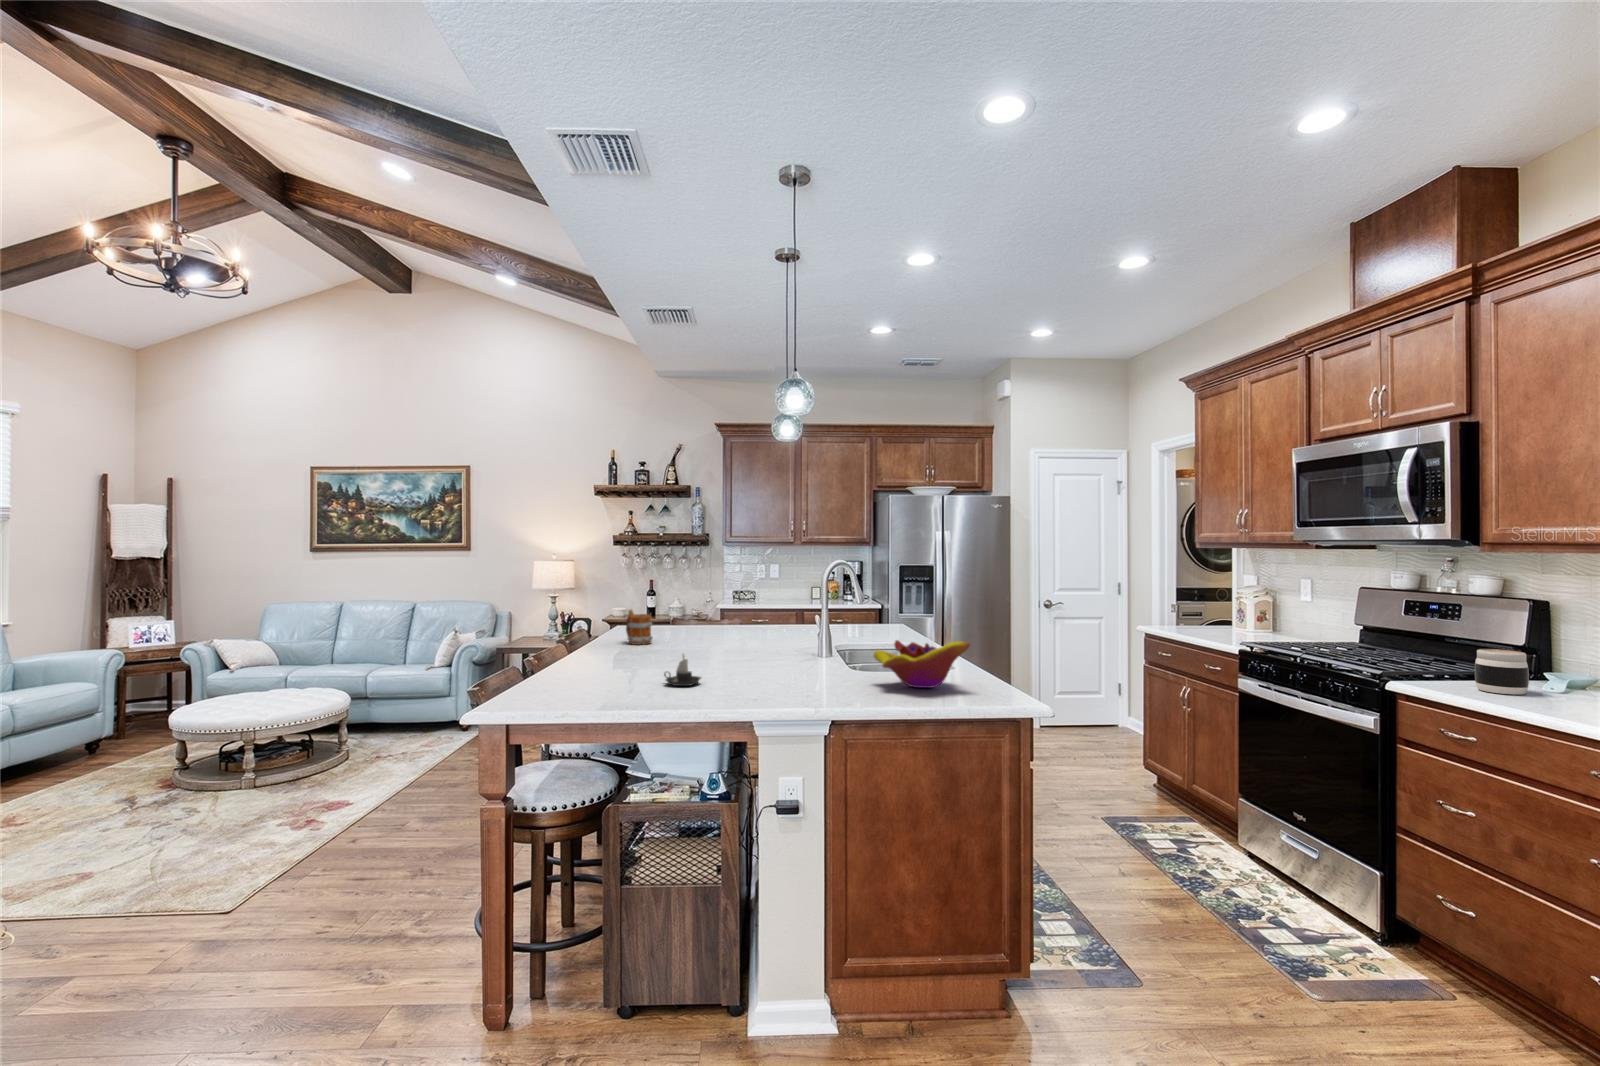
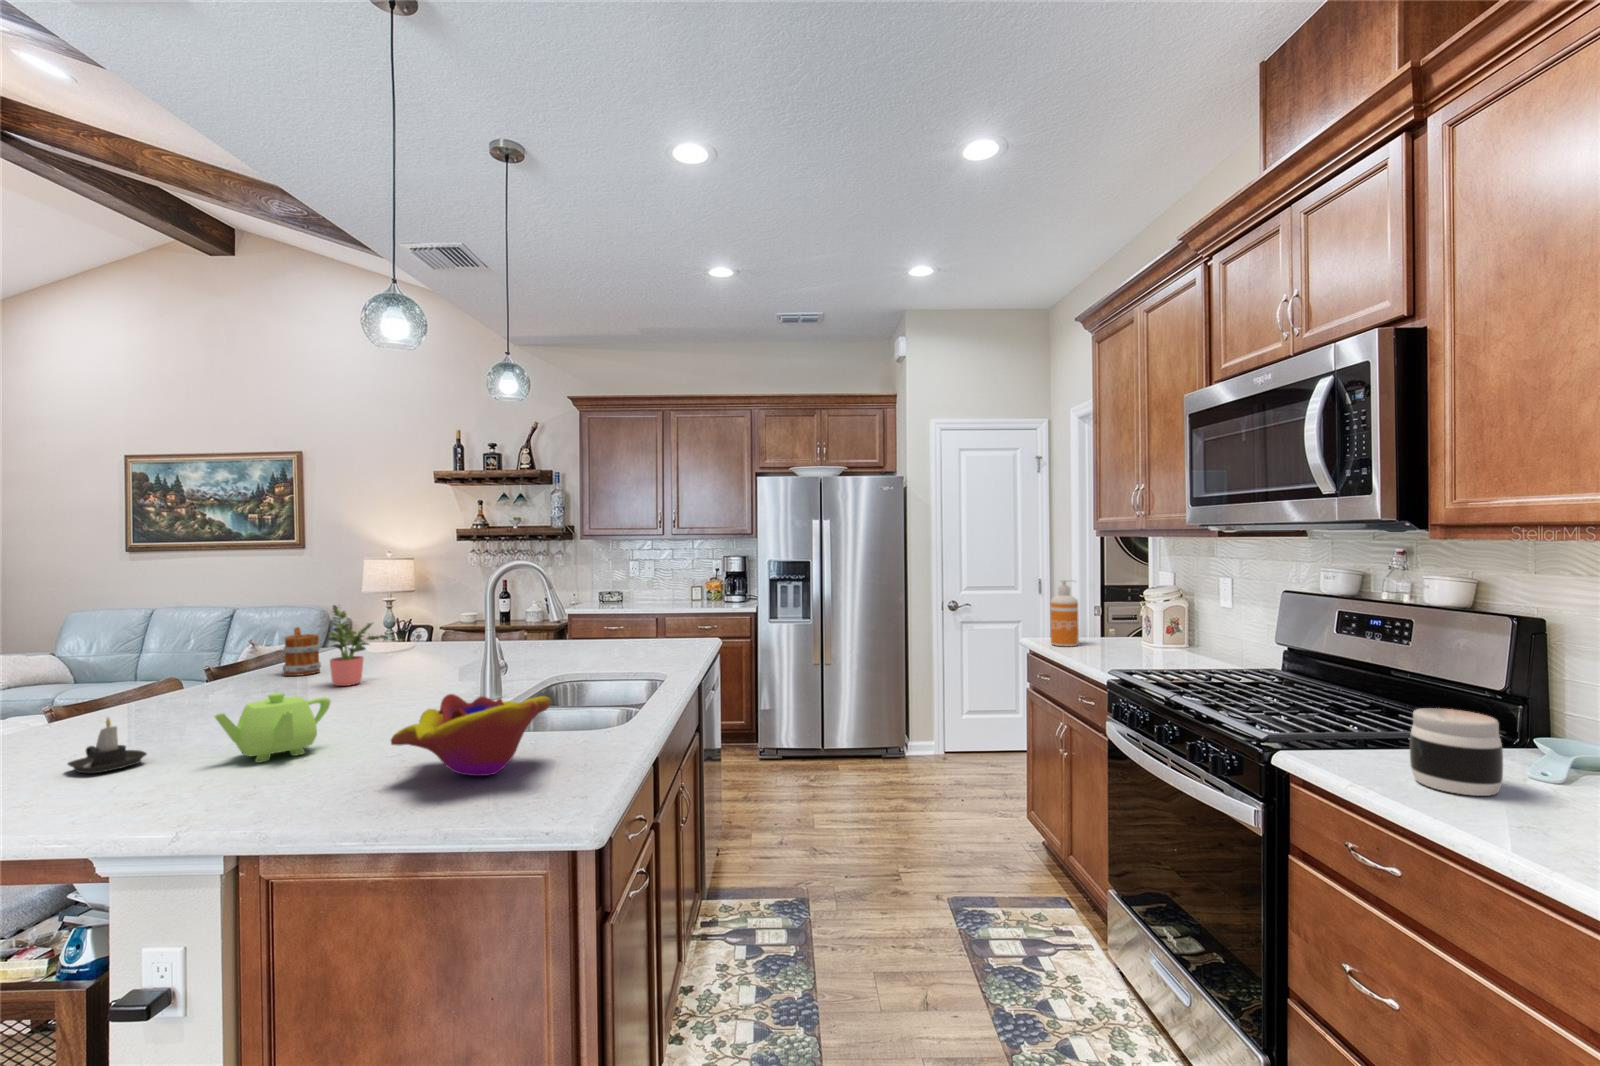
soap dispenser: none [1175,581,1197,630] -> present [1050,580,1079,646]
potted plant: none [685,591,716,650] -> present [328,605,388,686]
teapot: none [747,641,793,683] -> present [214,693,330,763]

